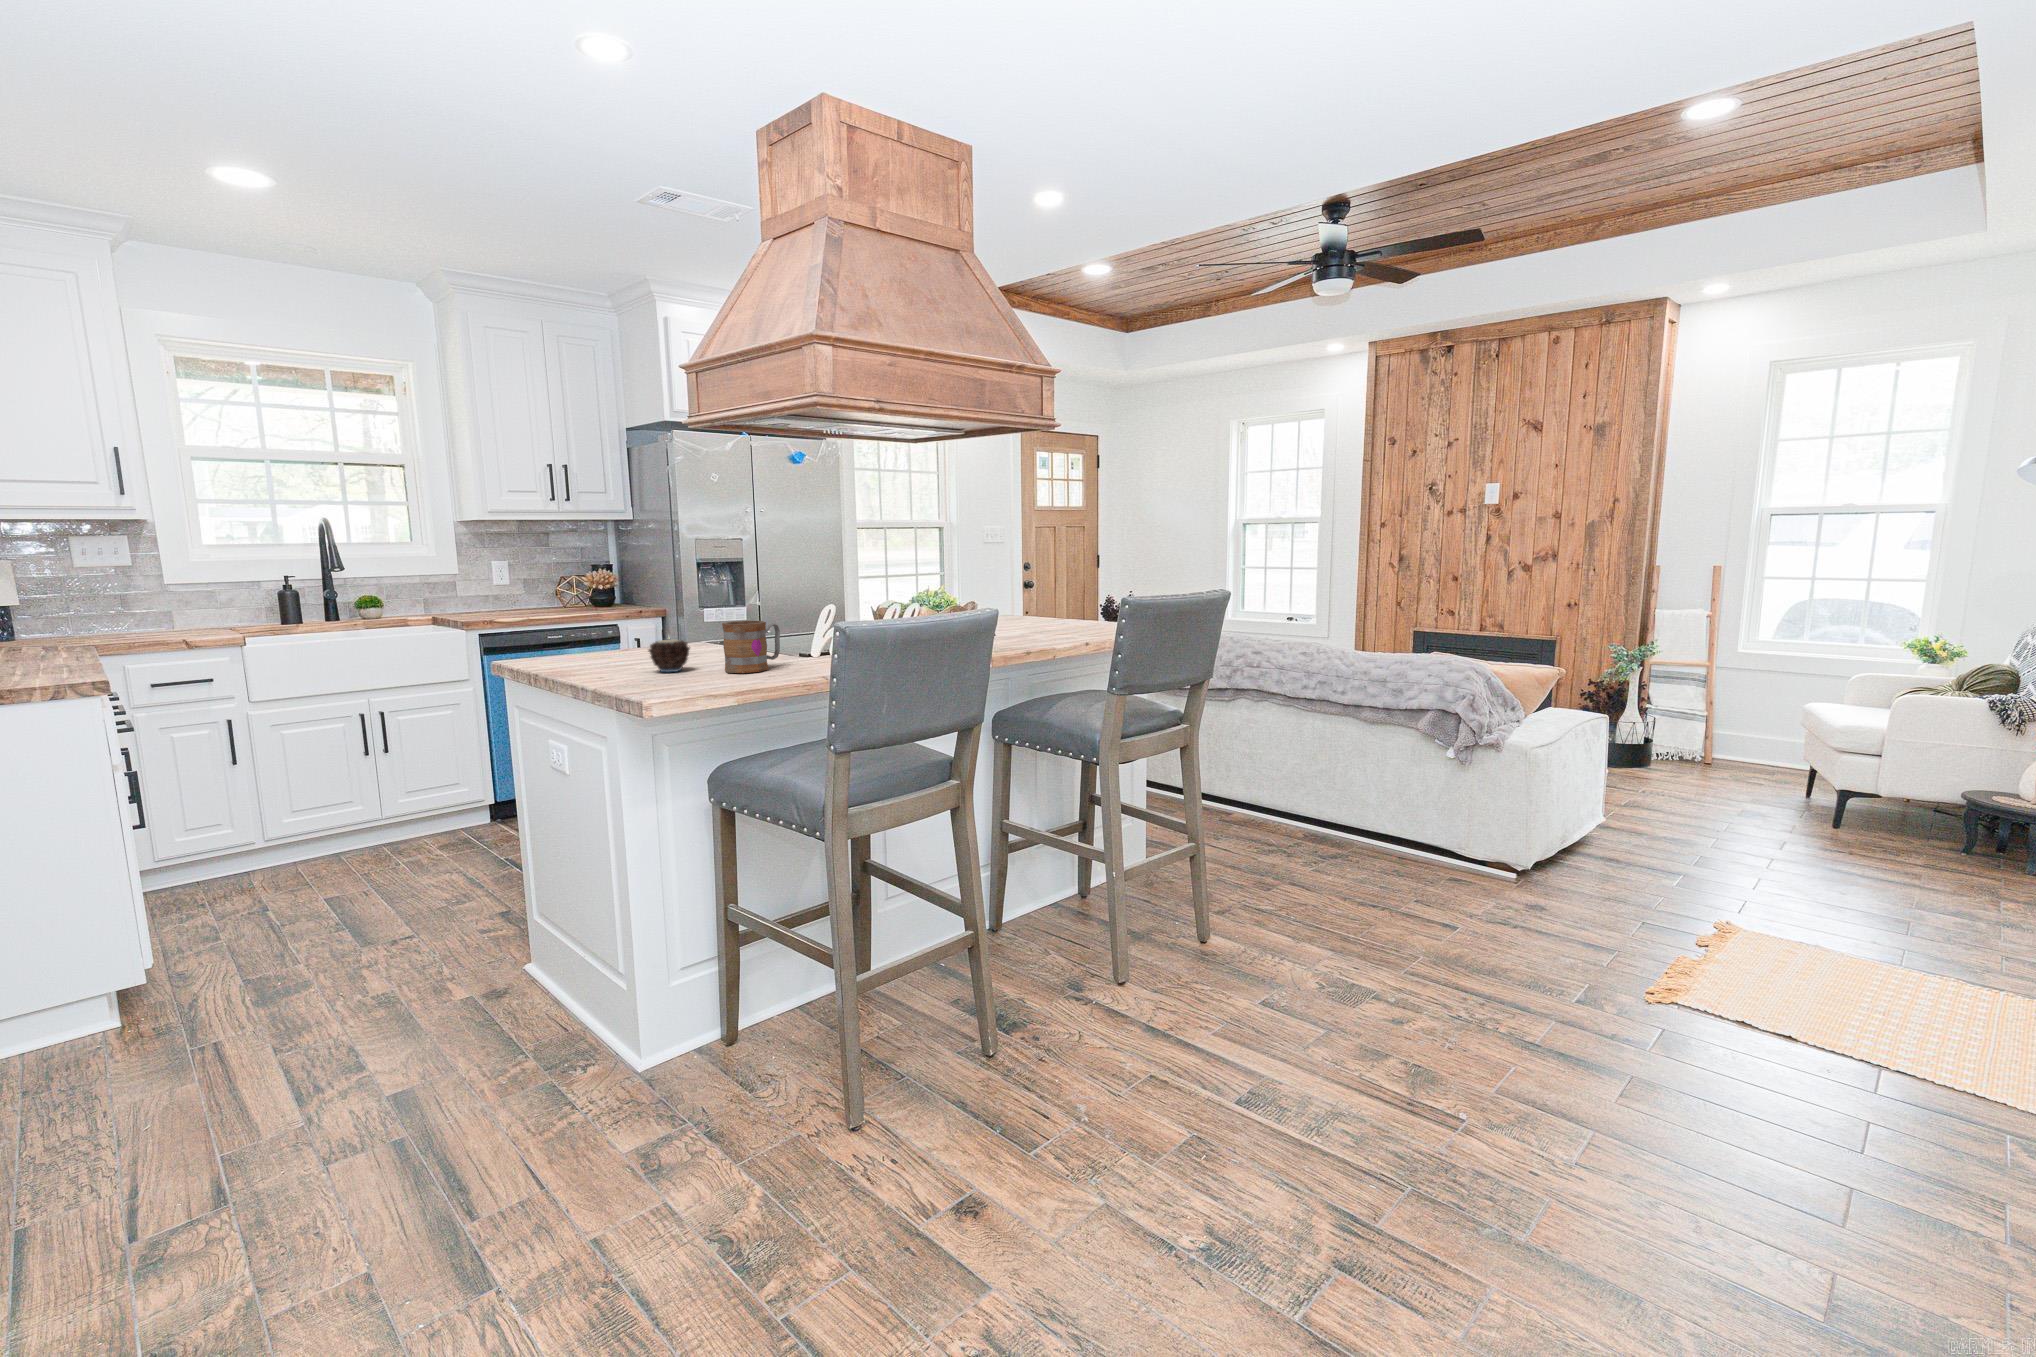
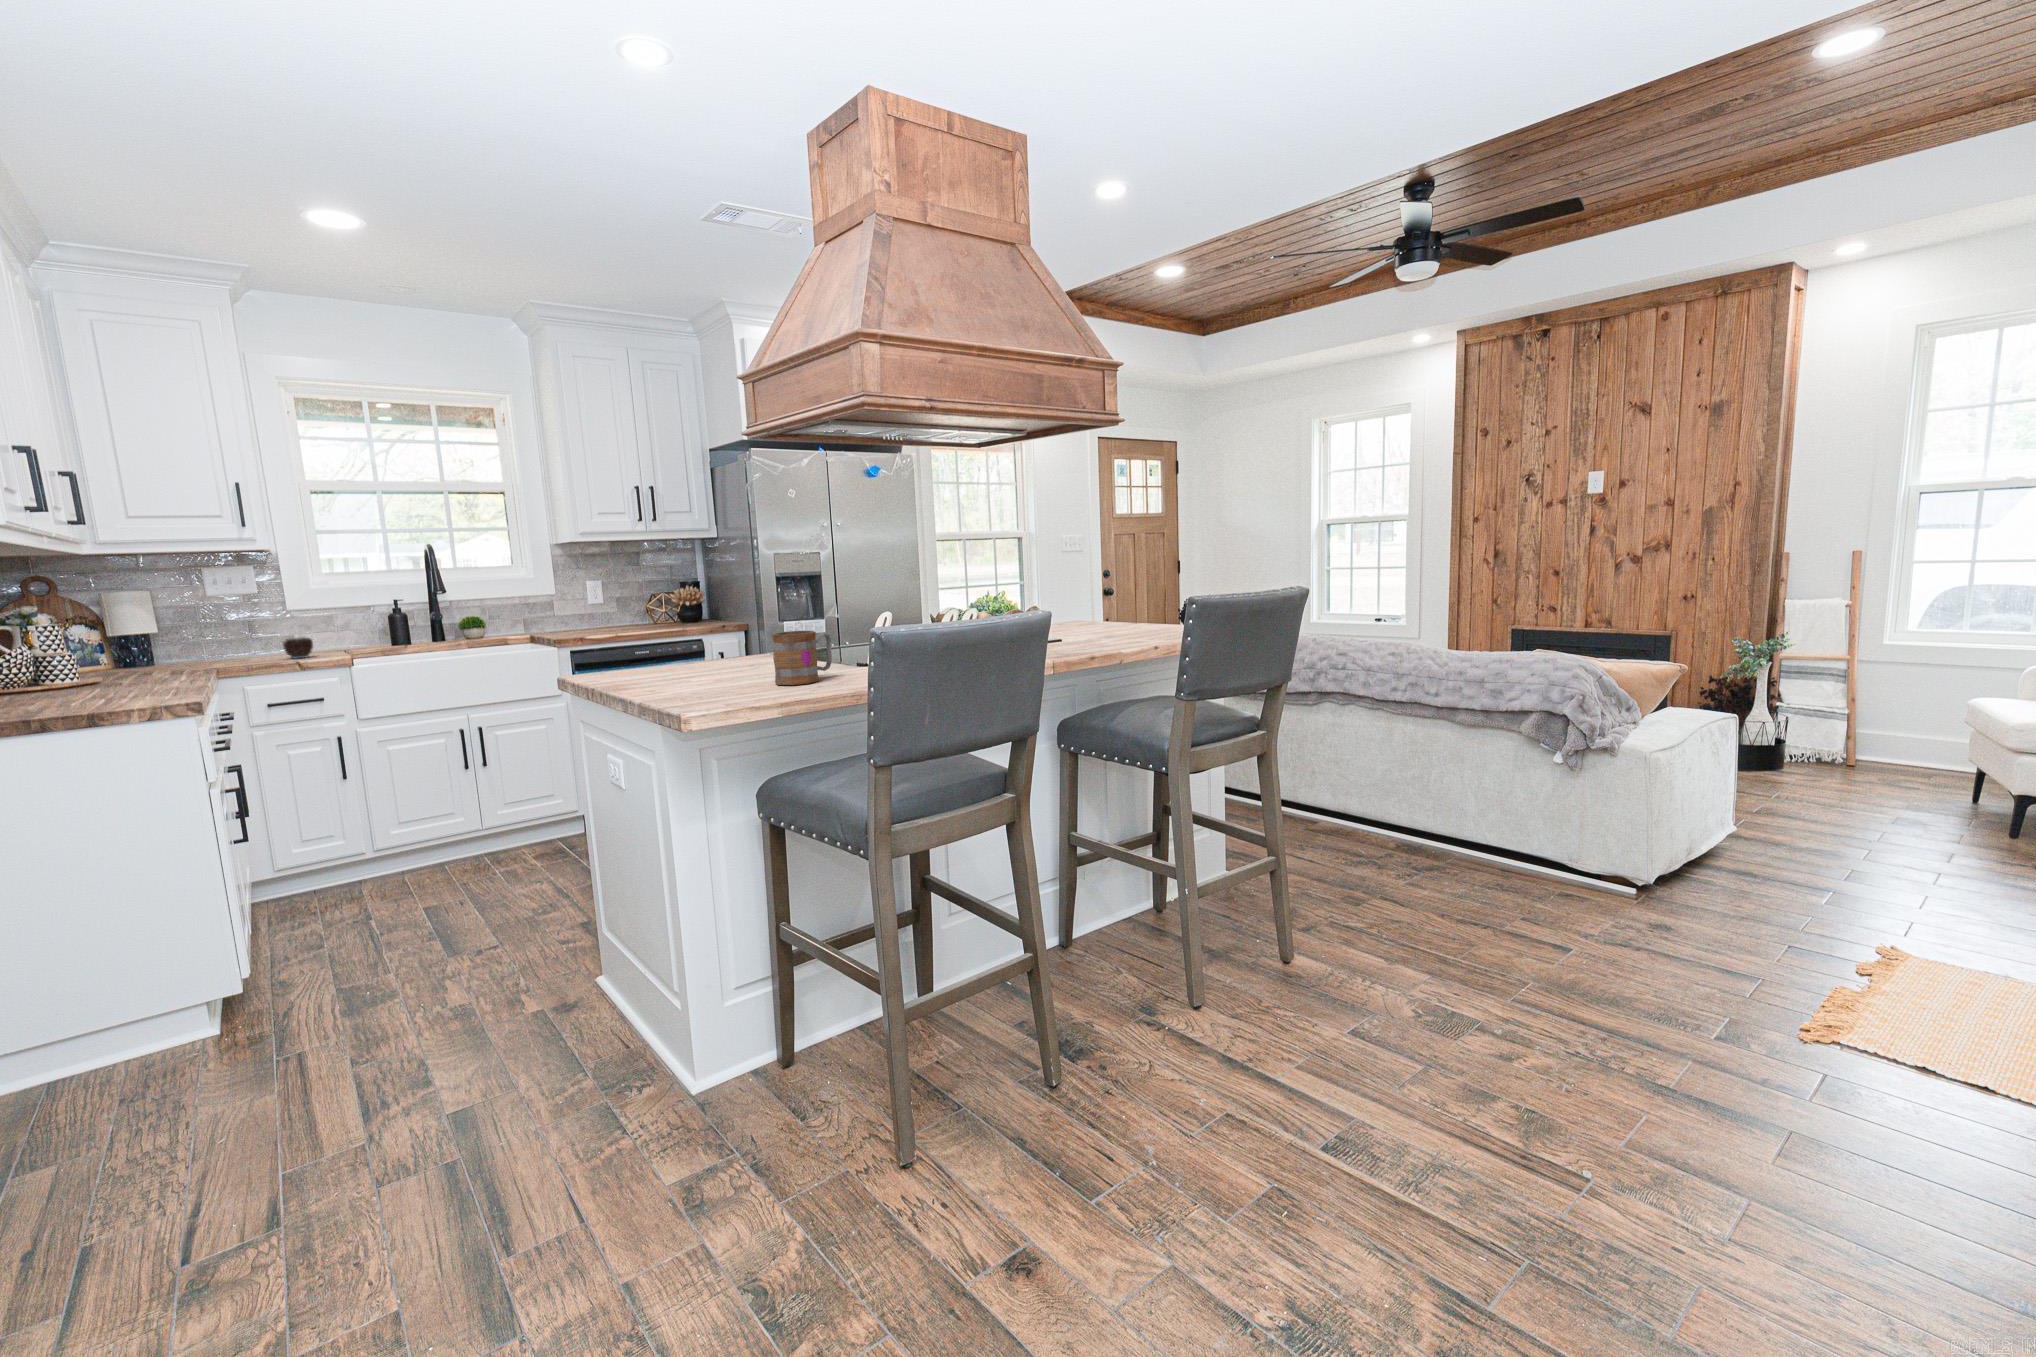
candle: present [649,639,690,672] -> present [283,637,313,659]

